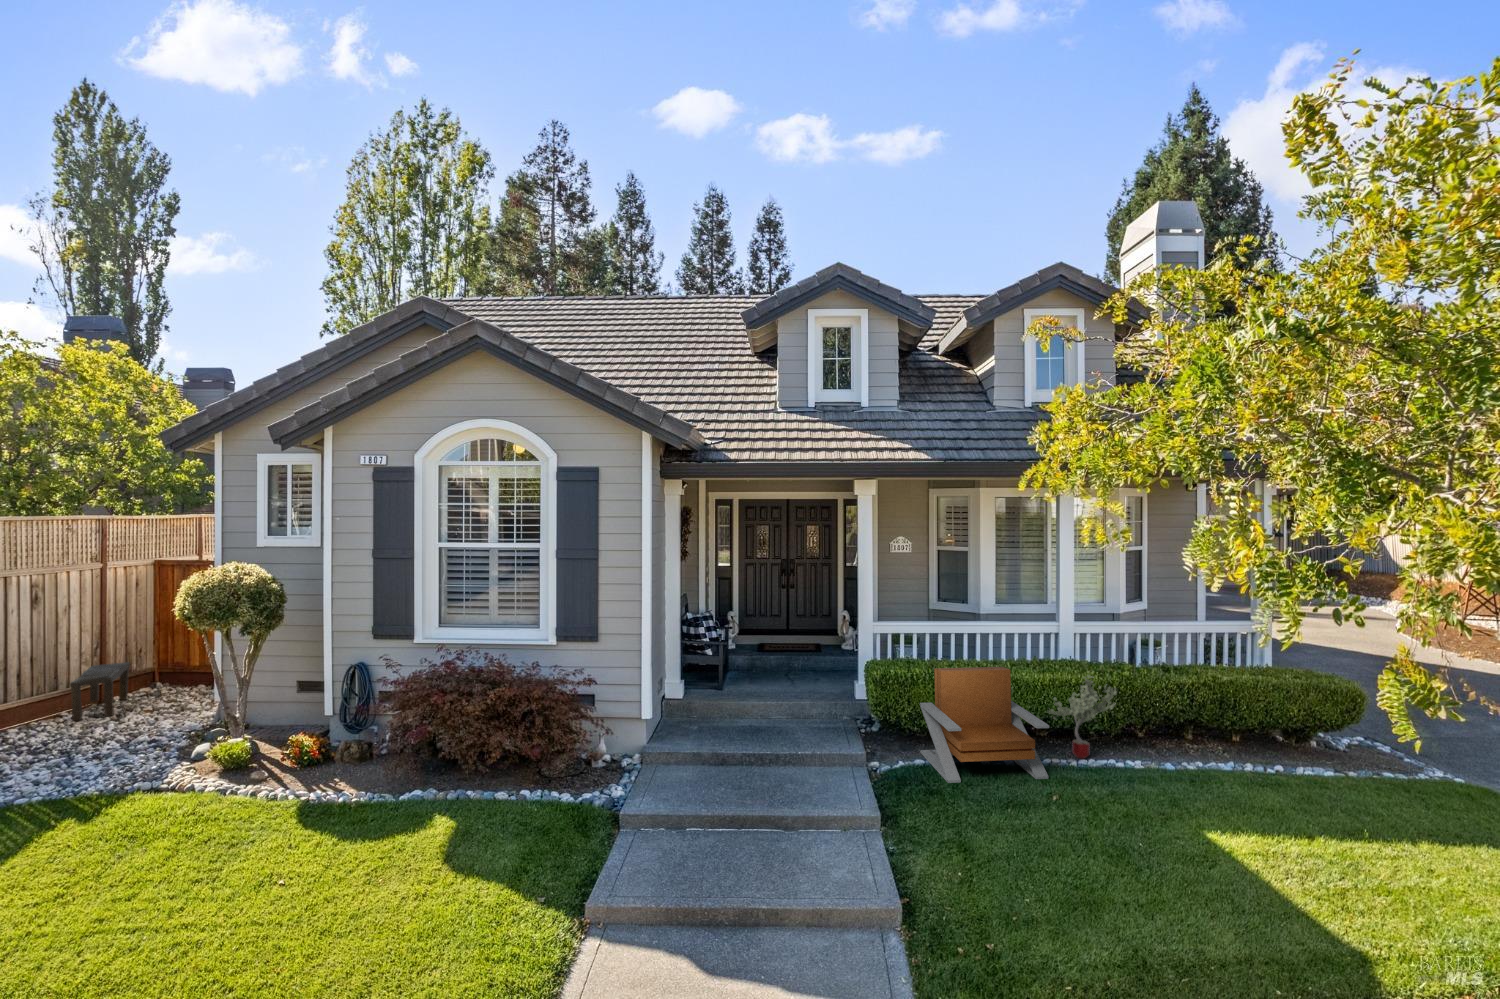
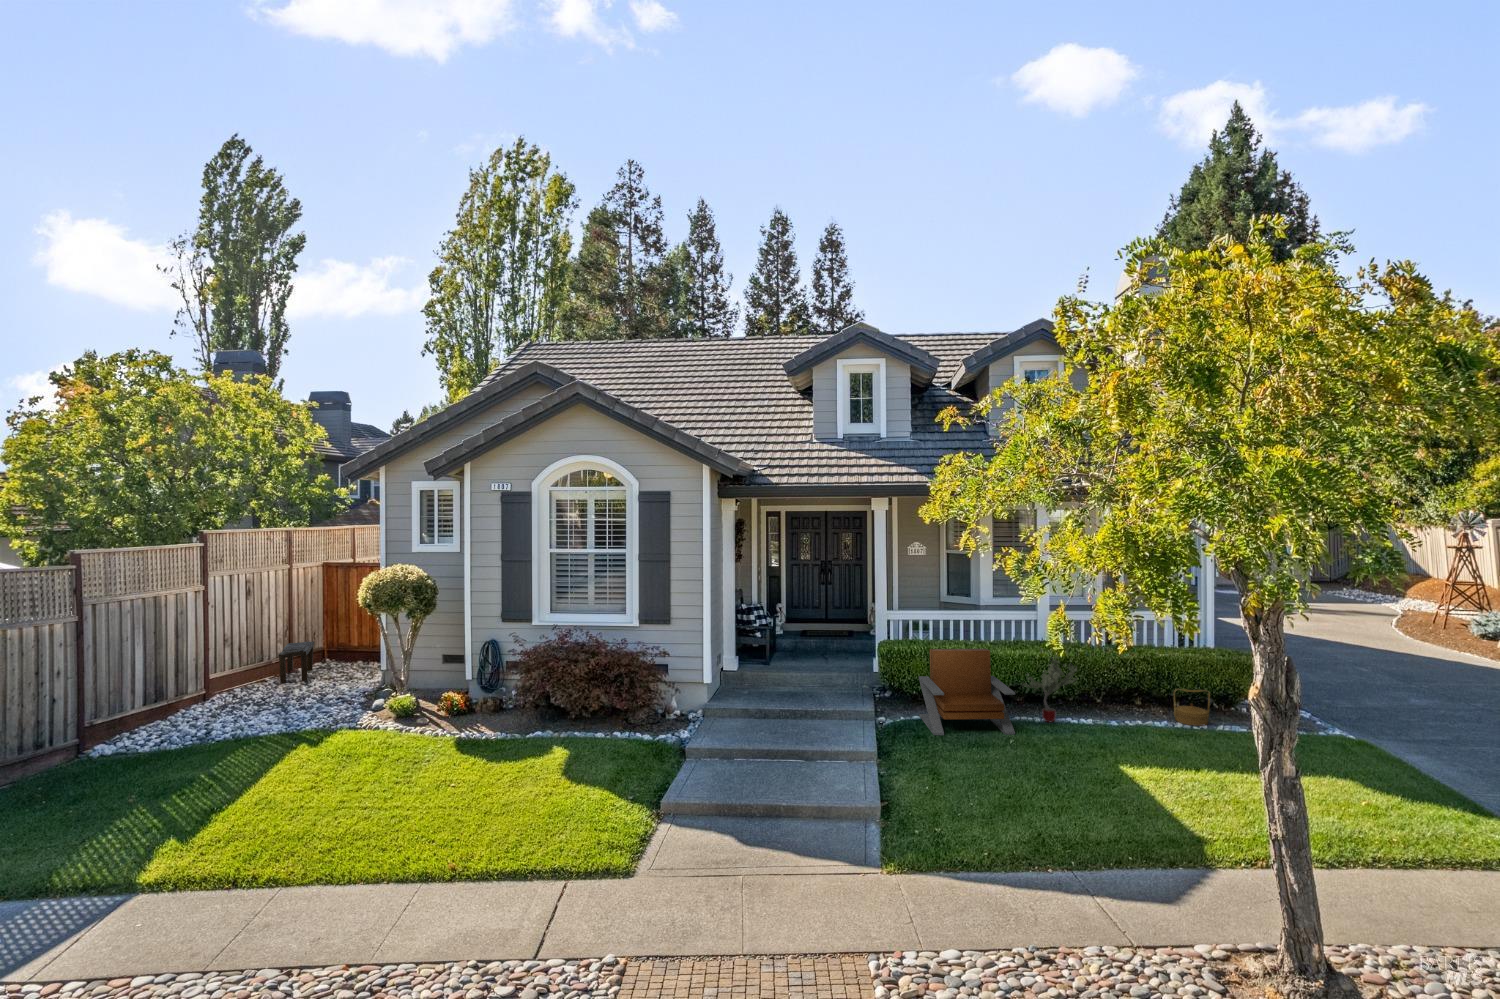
woven basket: none [1226,713,1270,759] -> present [1174,689,1210,726]

